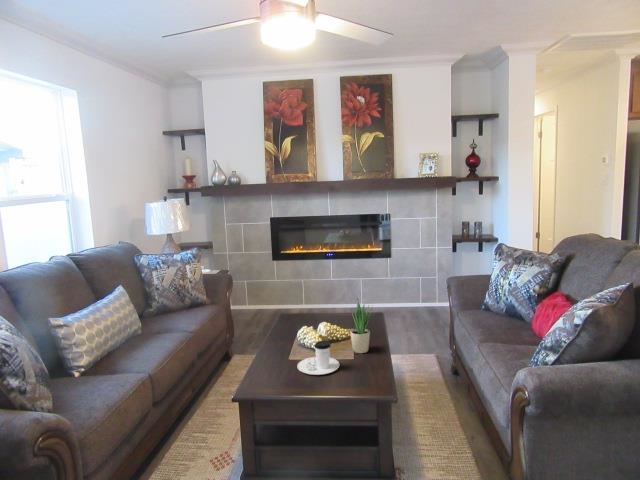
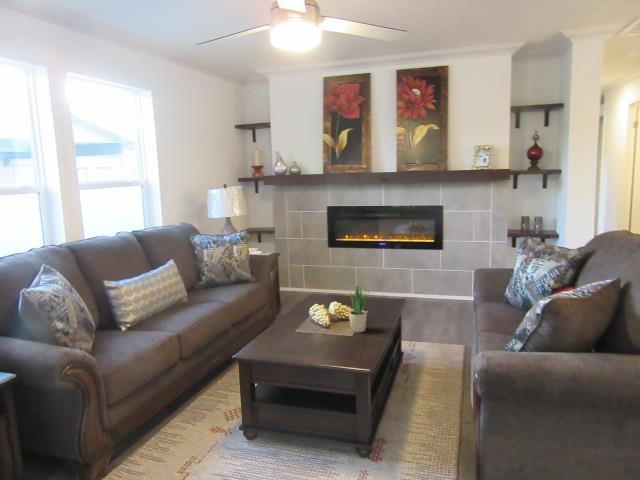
coffee cup: present [297,341,340,375] -> none [293,317,331,346]

